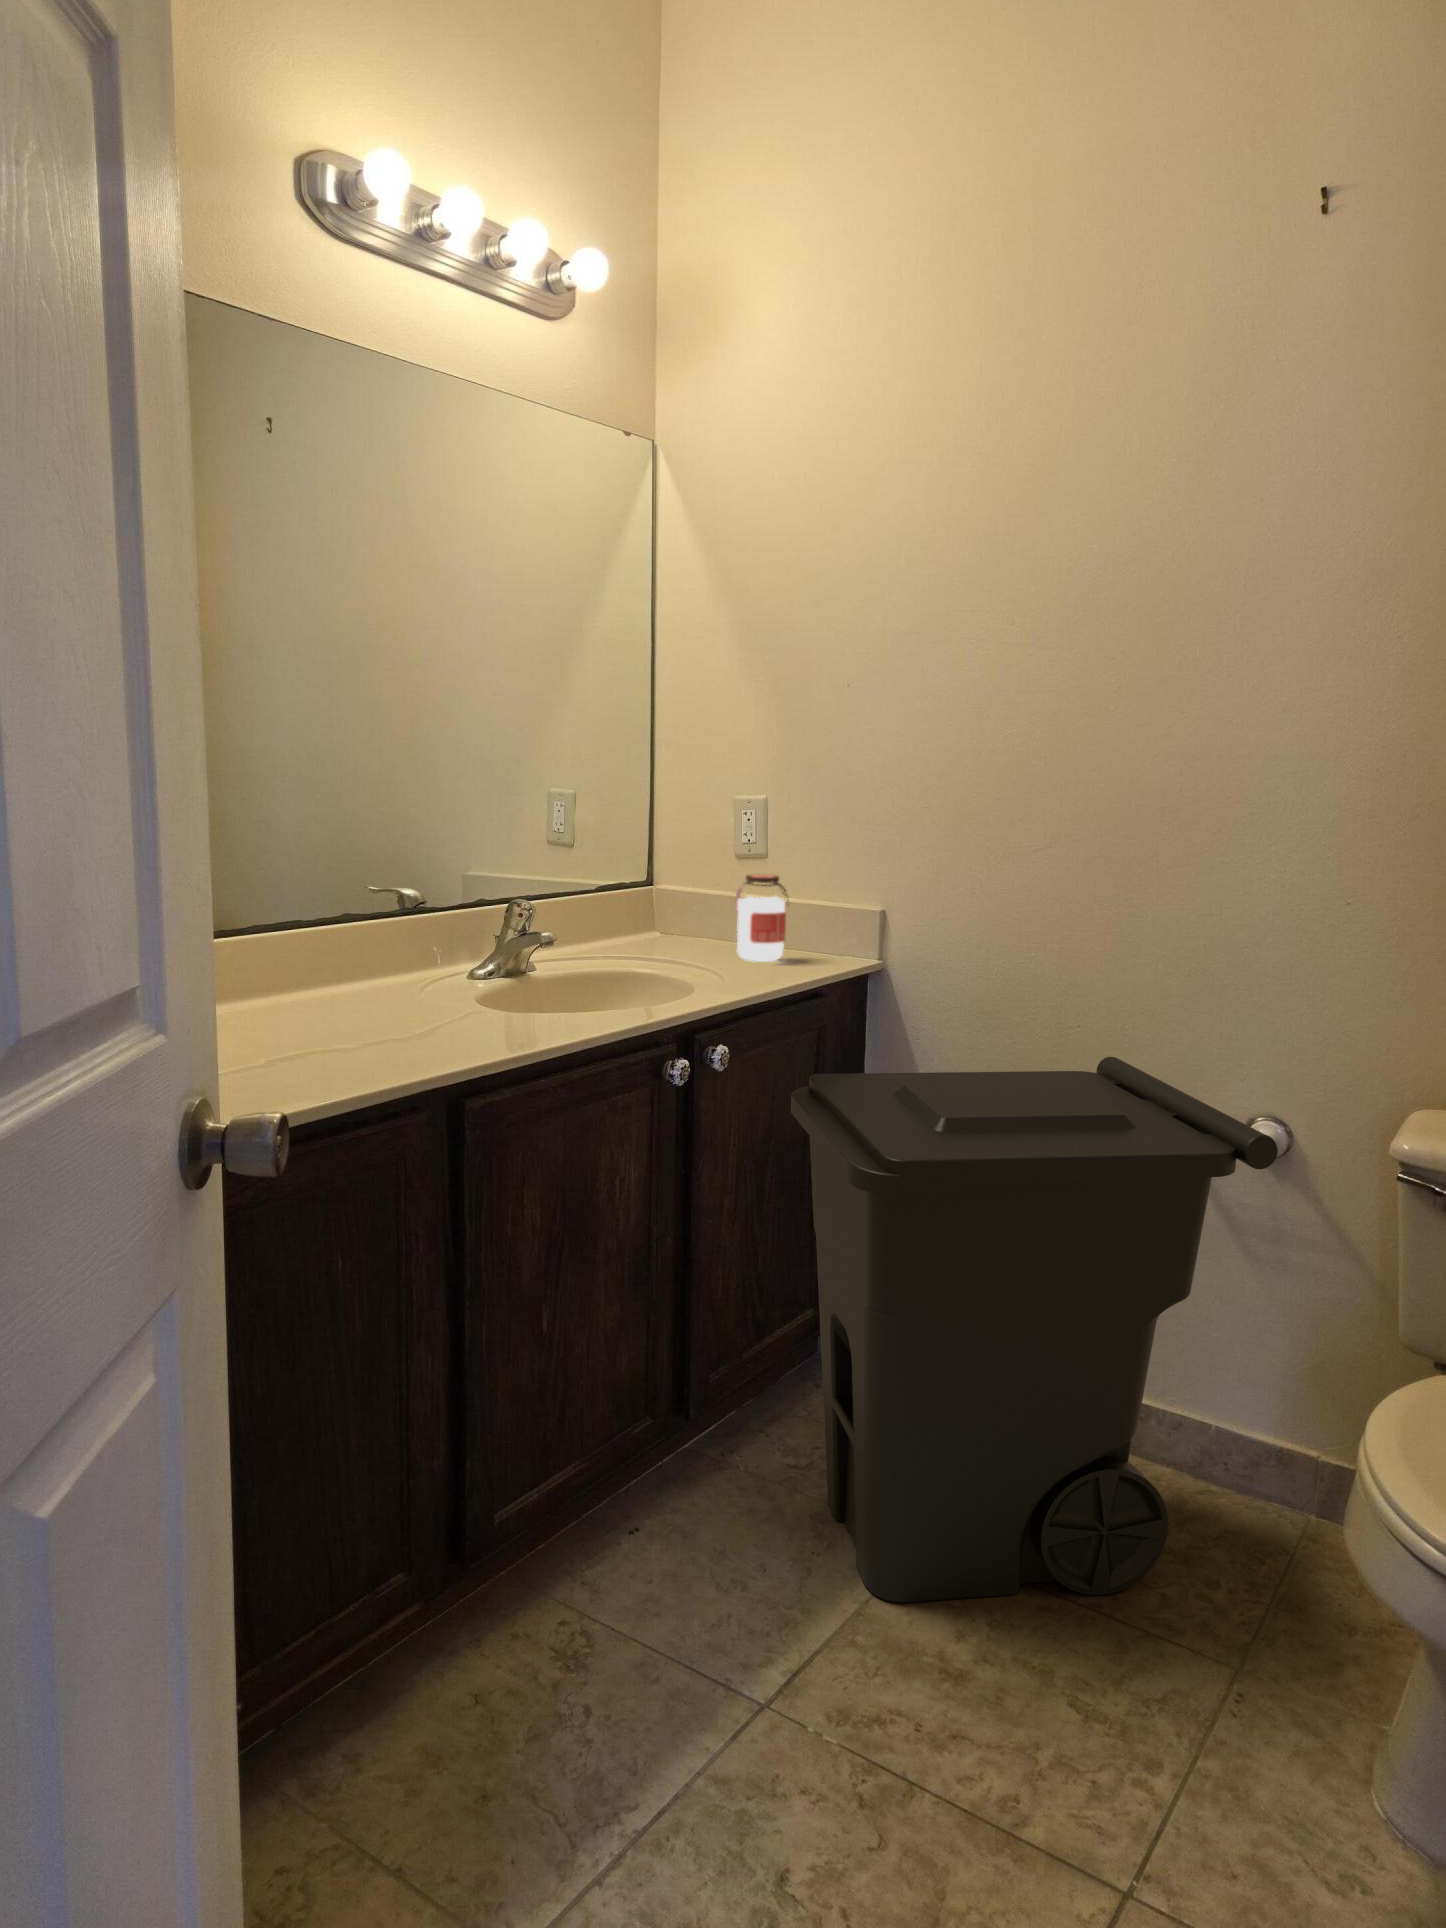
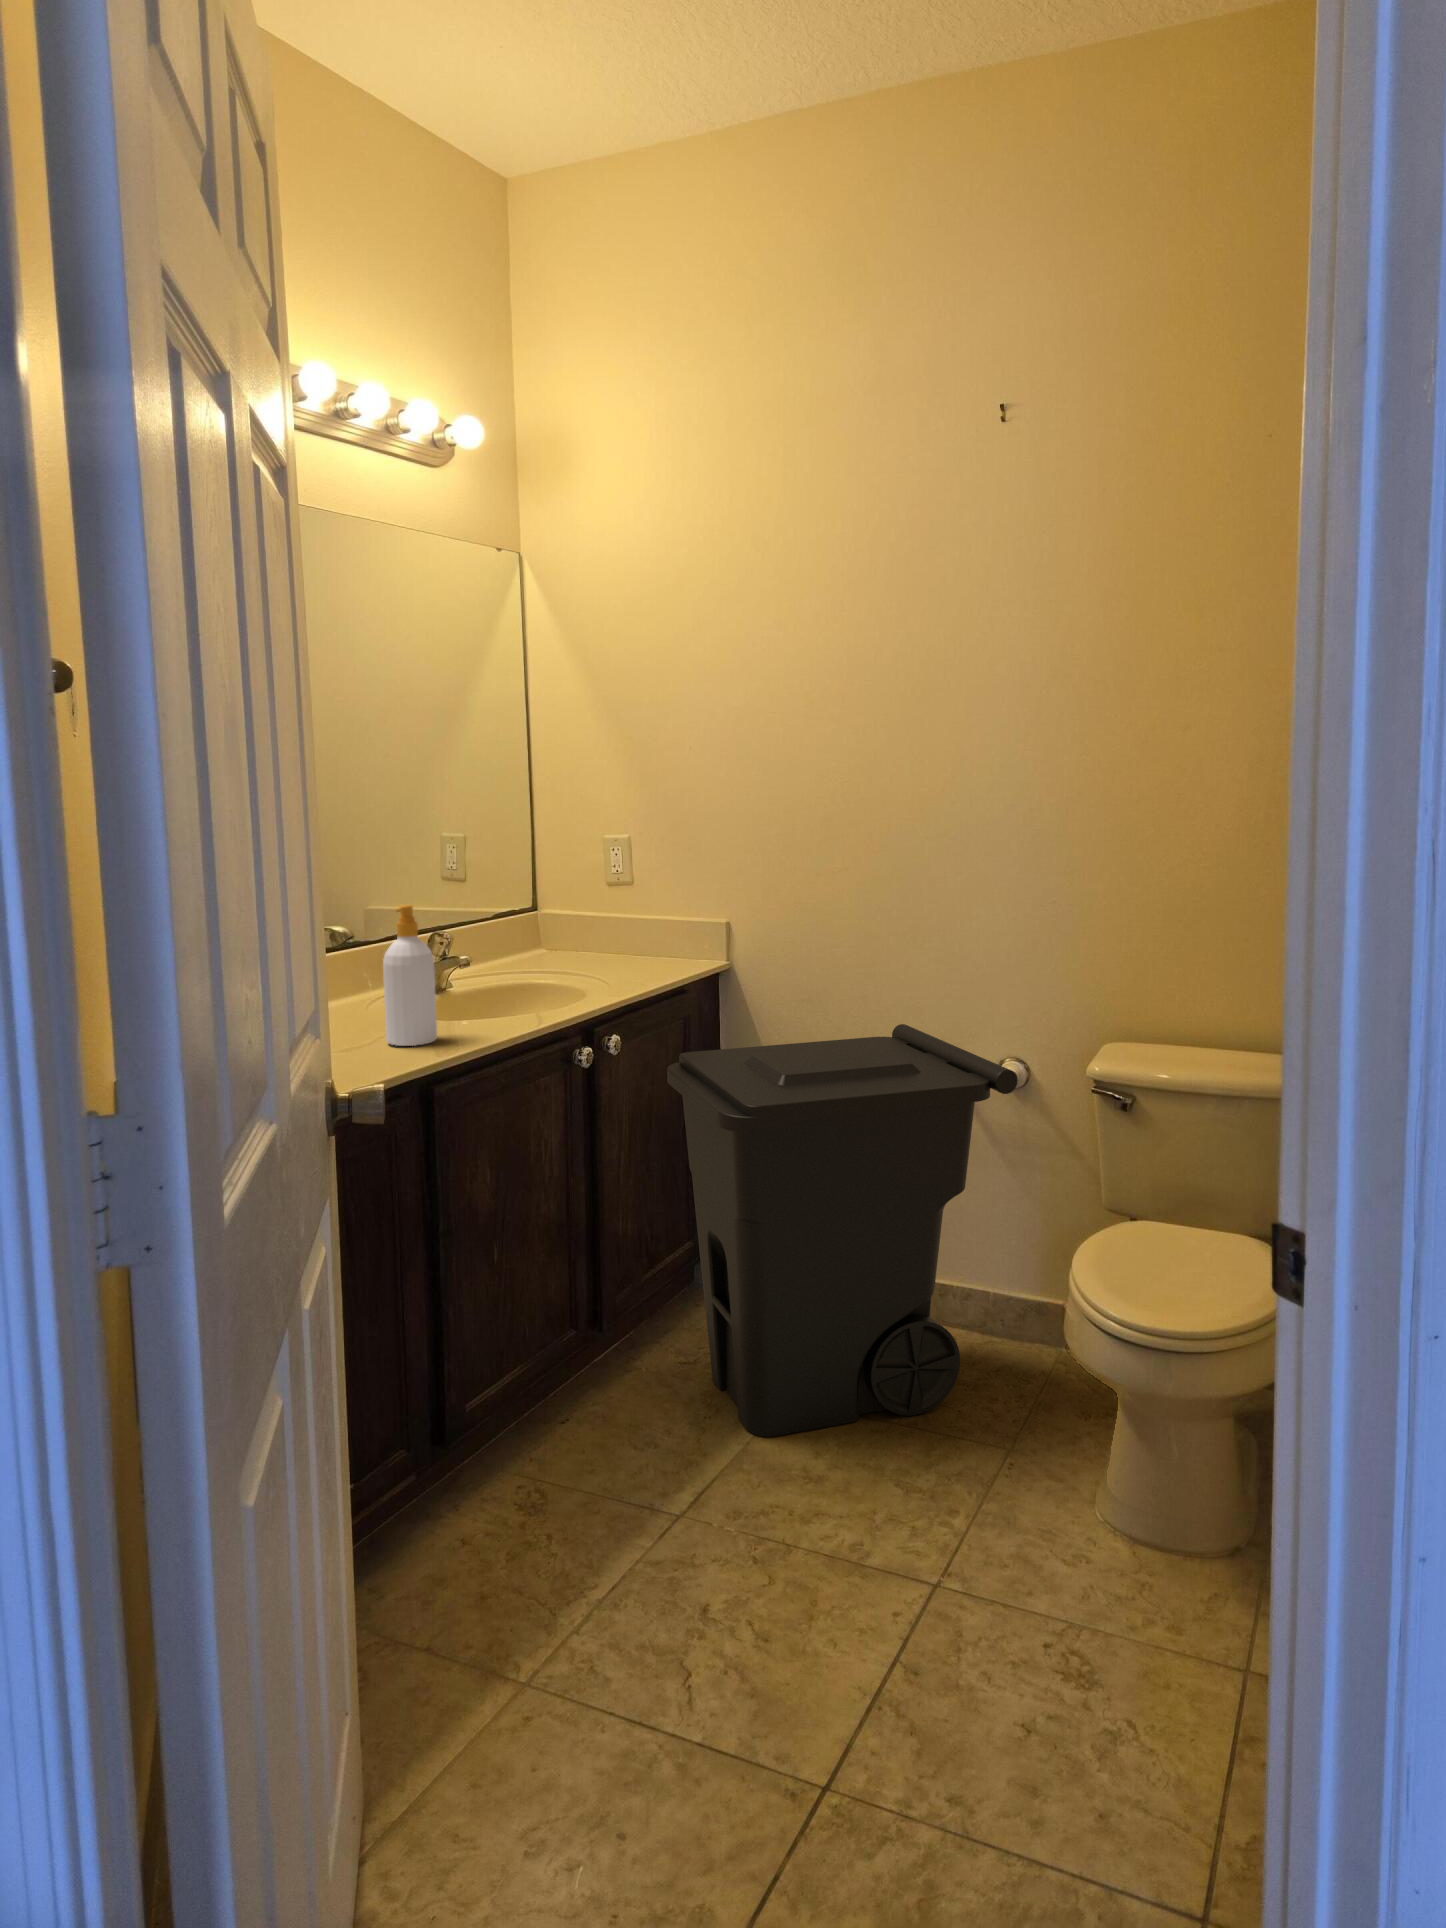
soap bottle: none [418,859,485,1044] -> present [383,905,437,1046]
jar: present [736,874,787,962] -> none [610,901,652,971]

